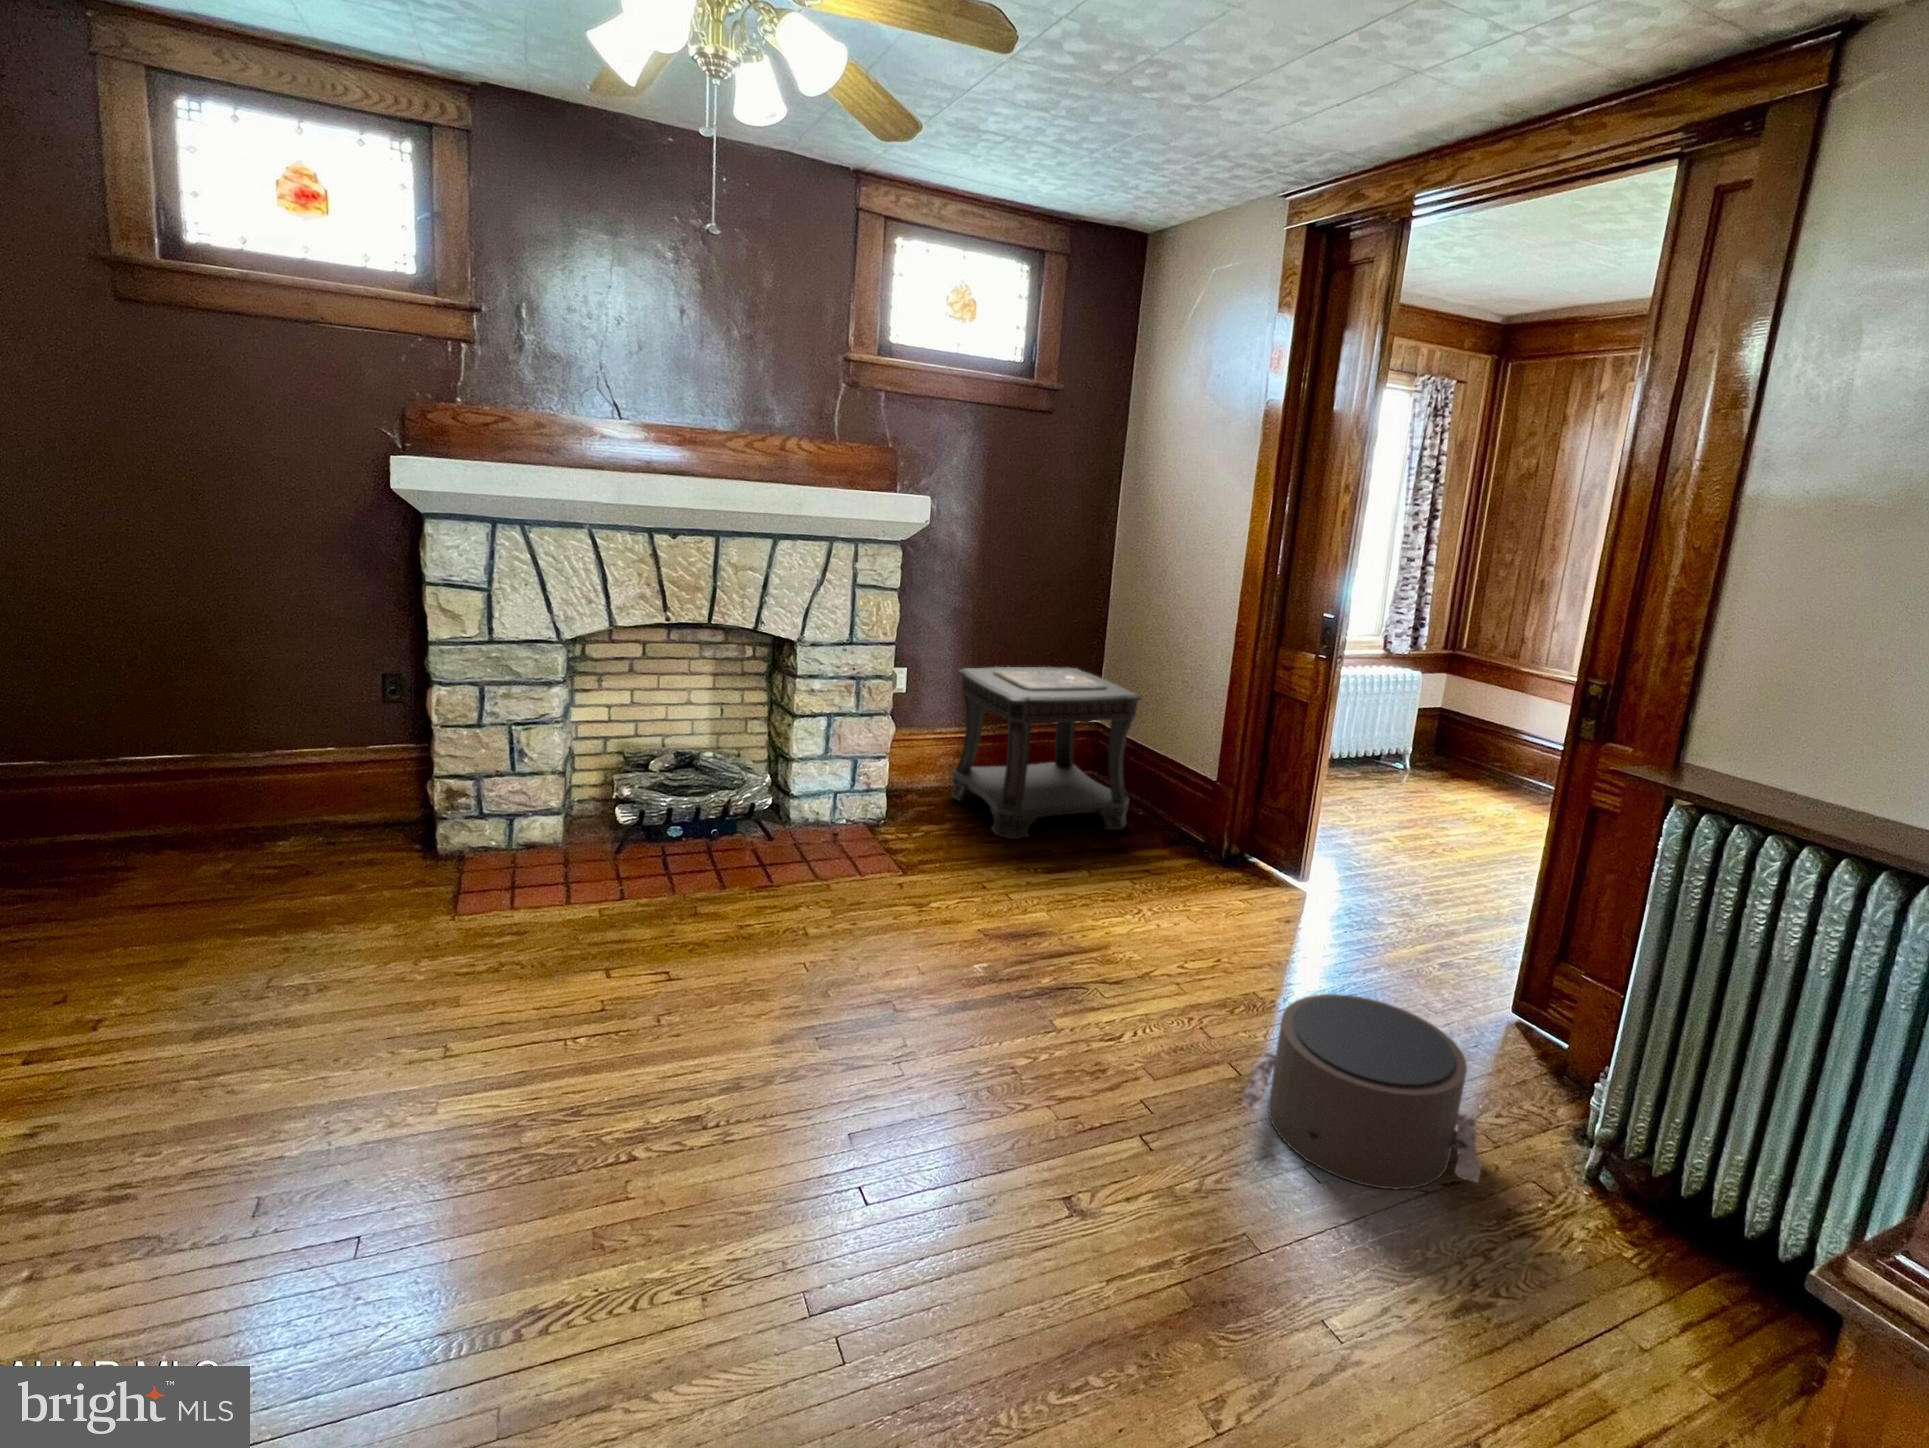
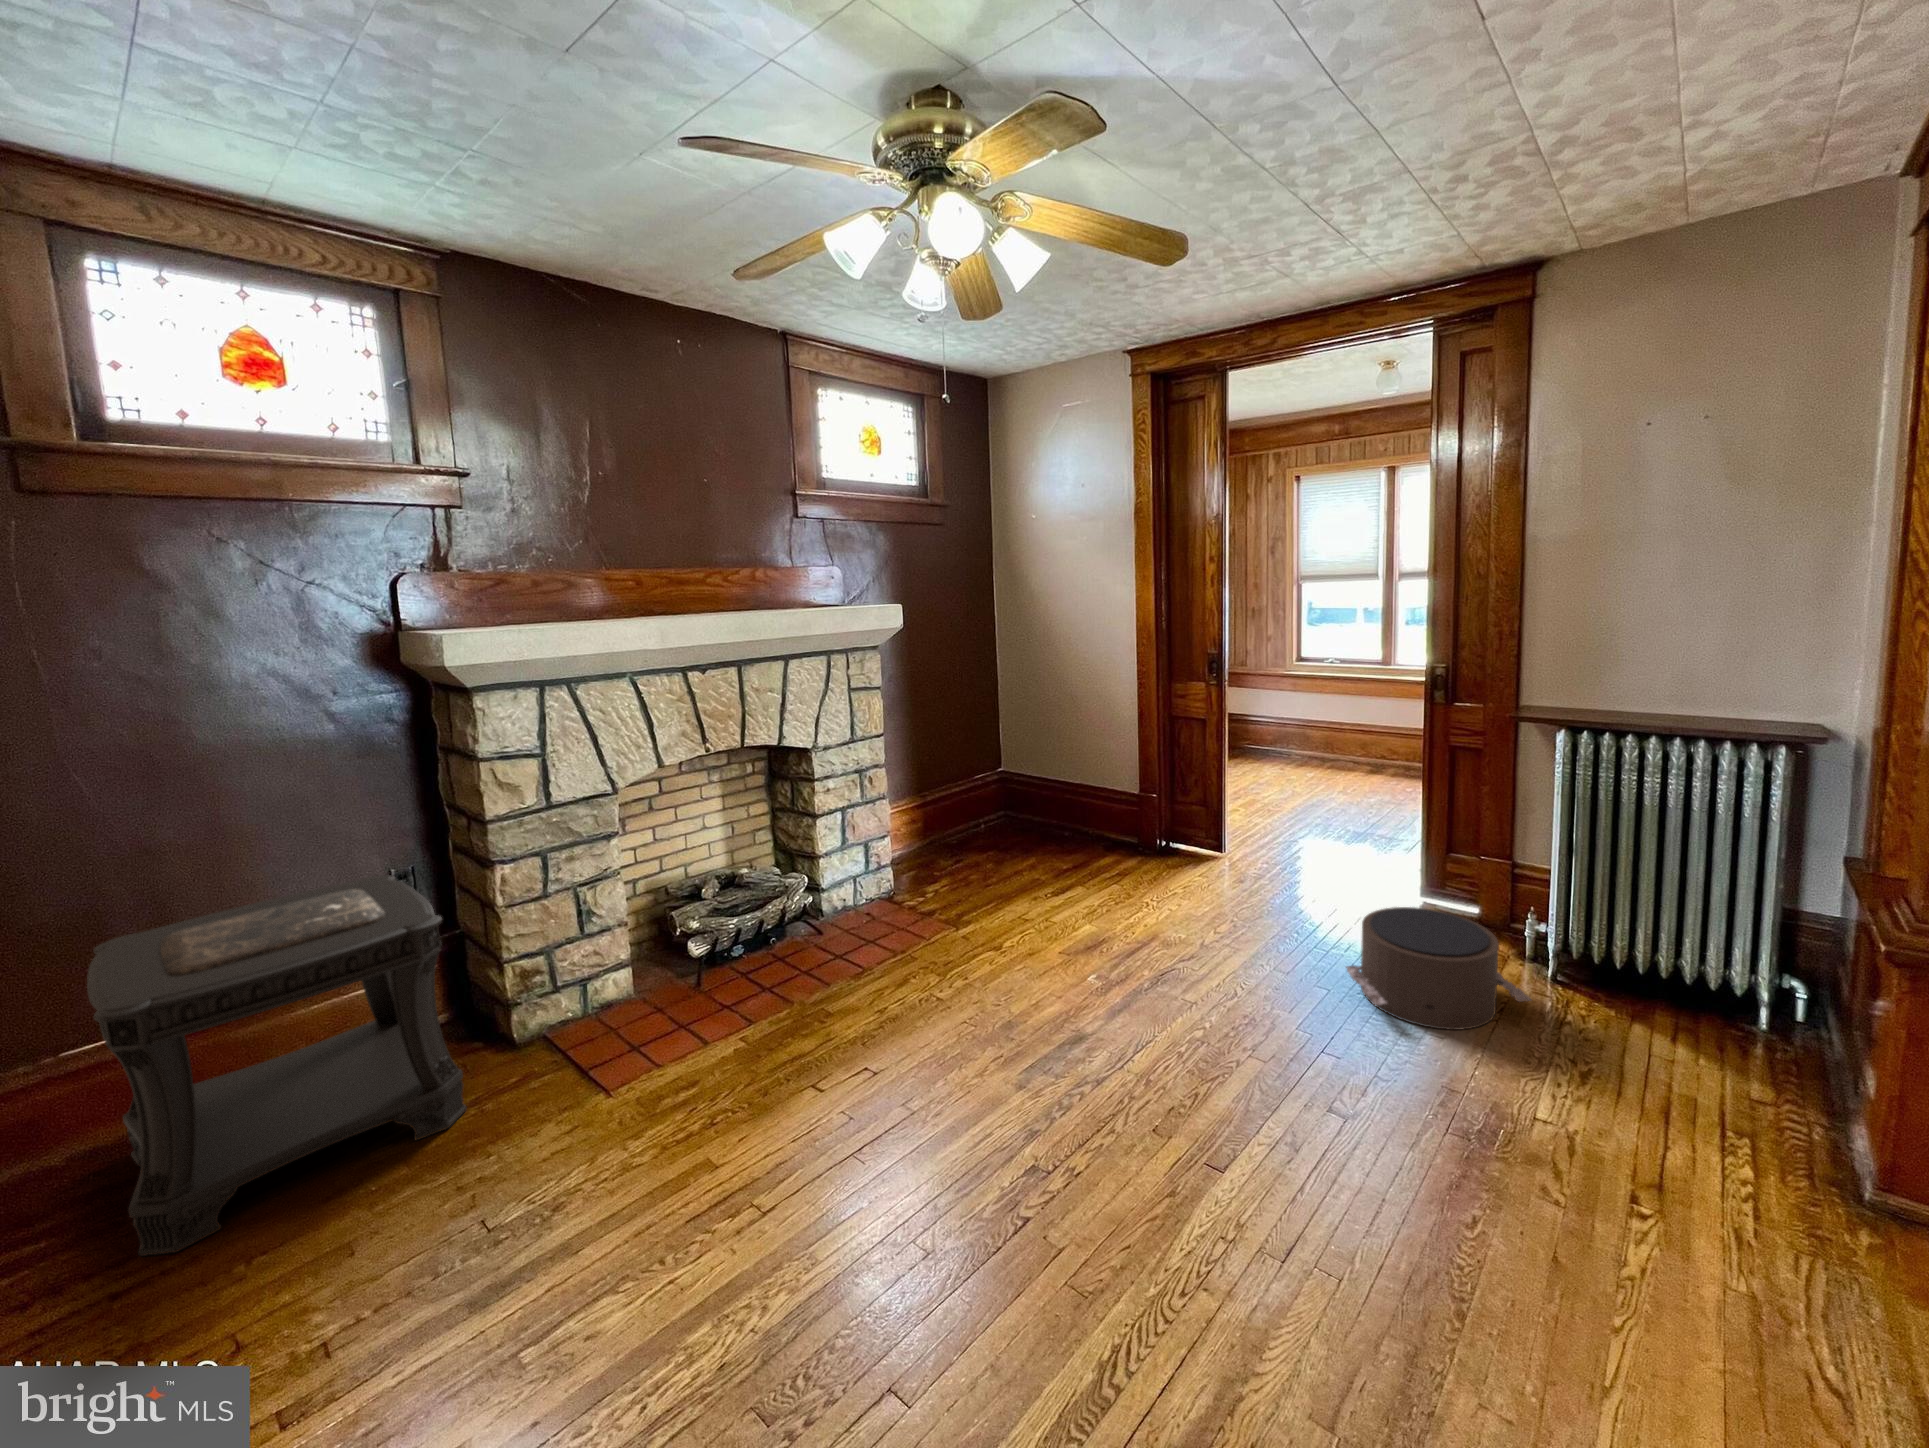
side table: present [952,667,1142,839] -> present [87,875,467,1256]

